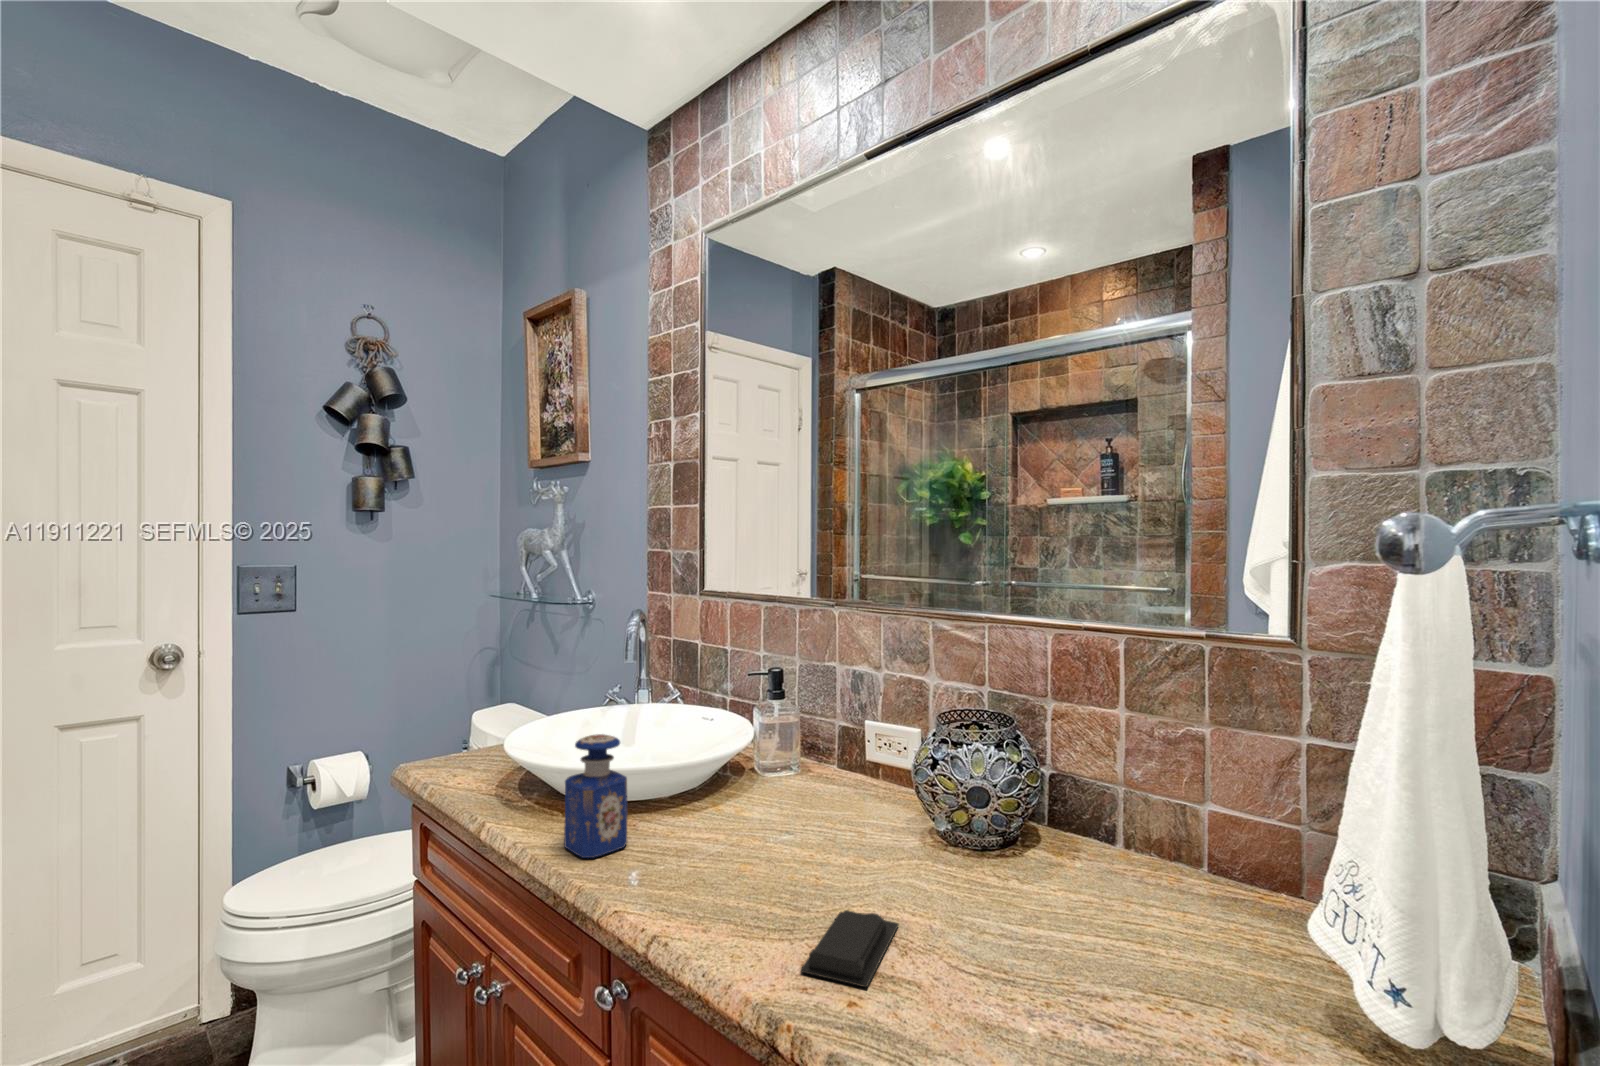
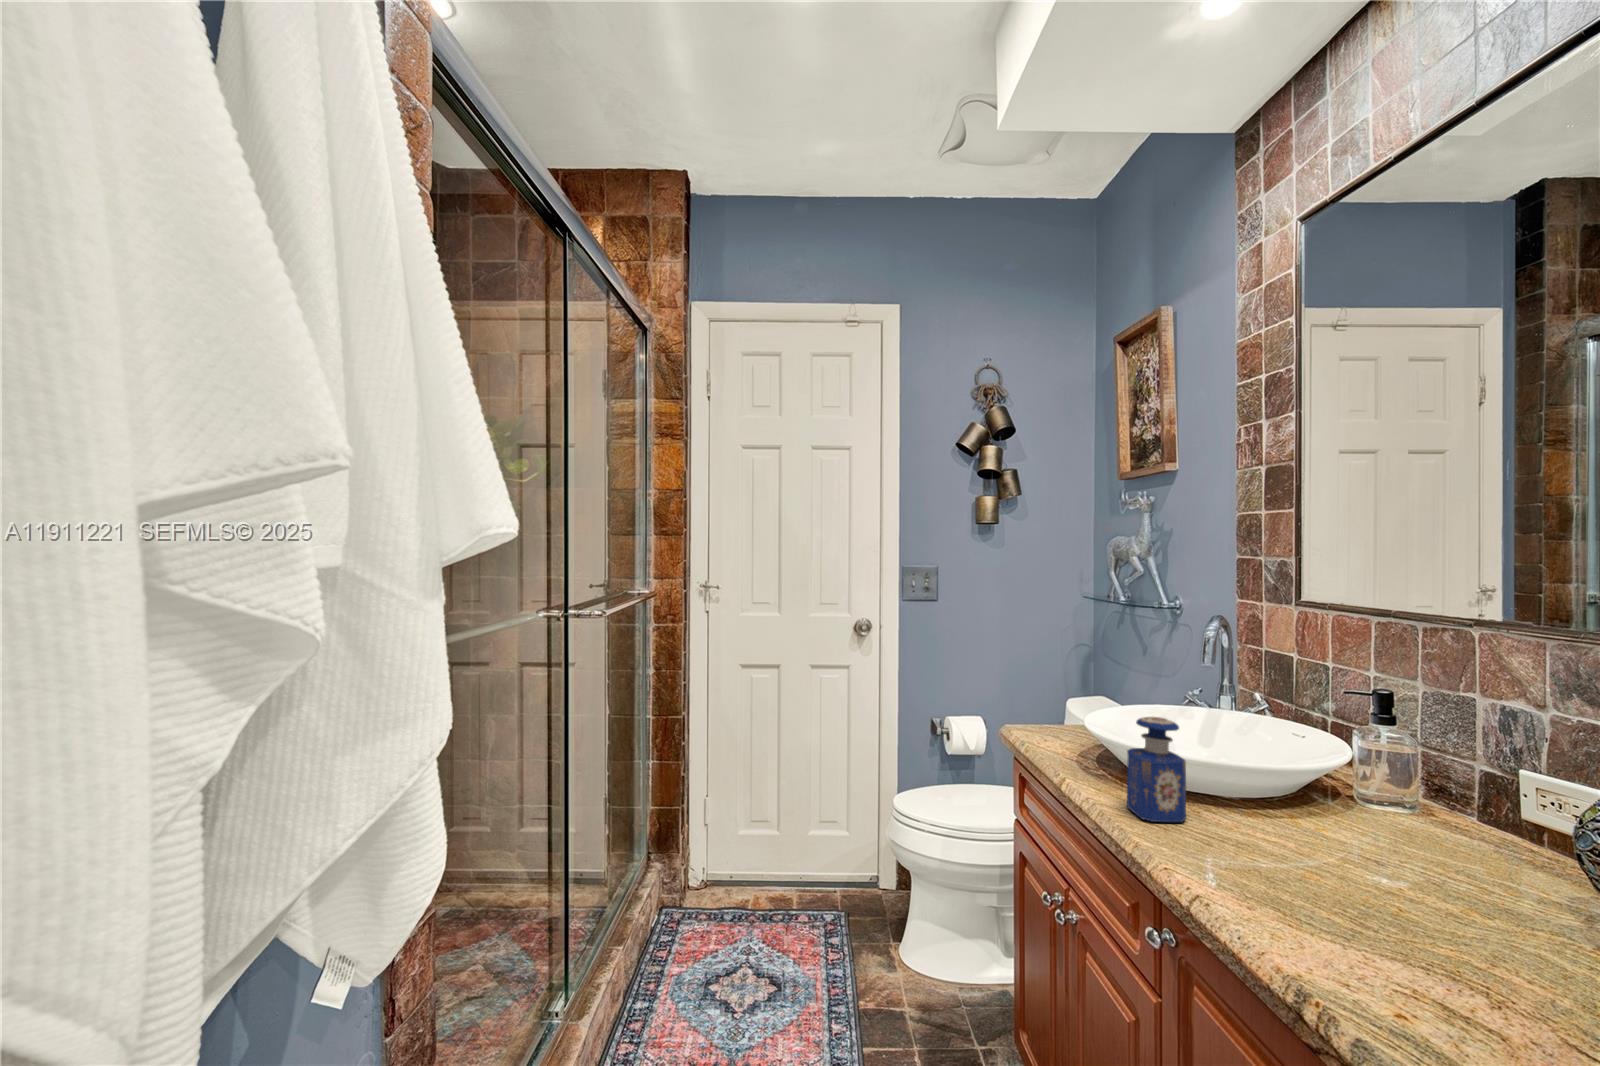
soap bar: present [800,910,899,987] -> none [1345,943,1502,1015]

